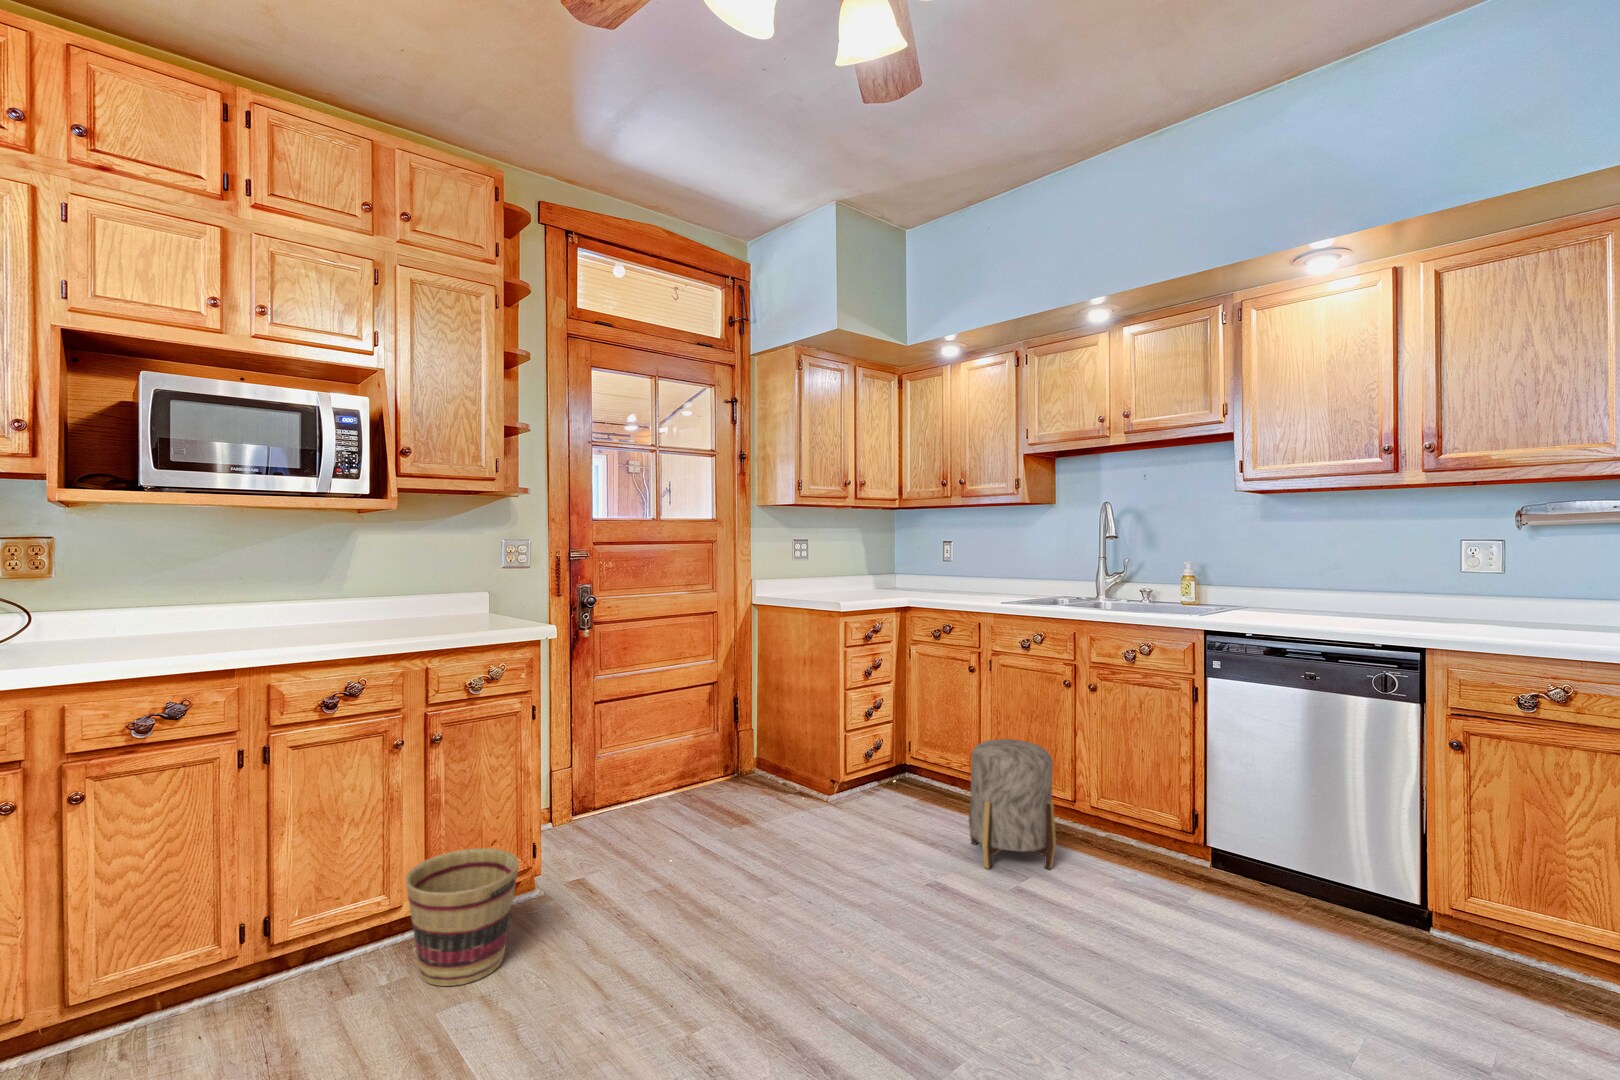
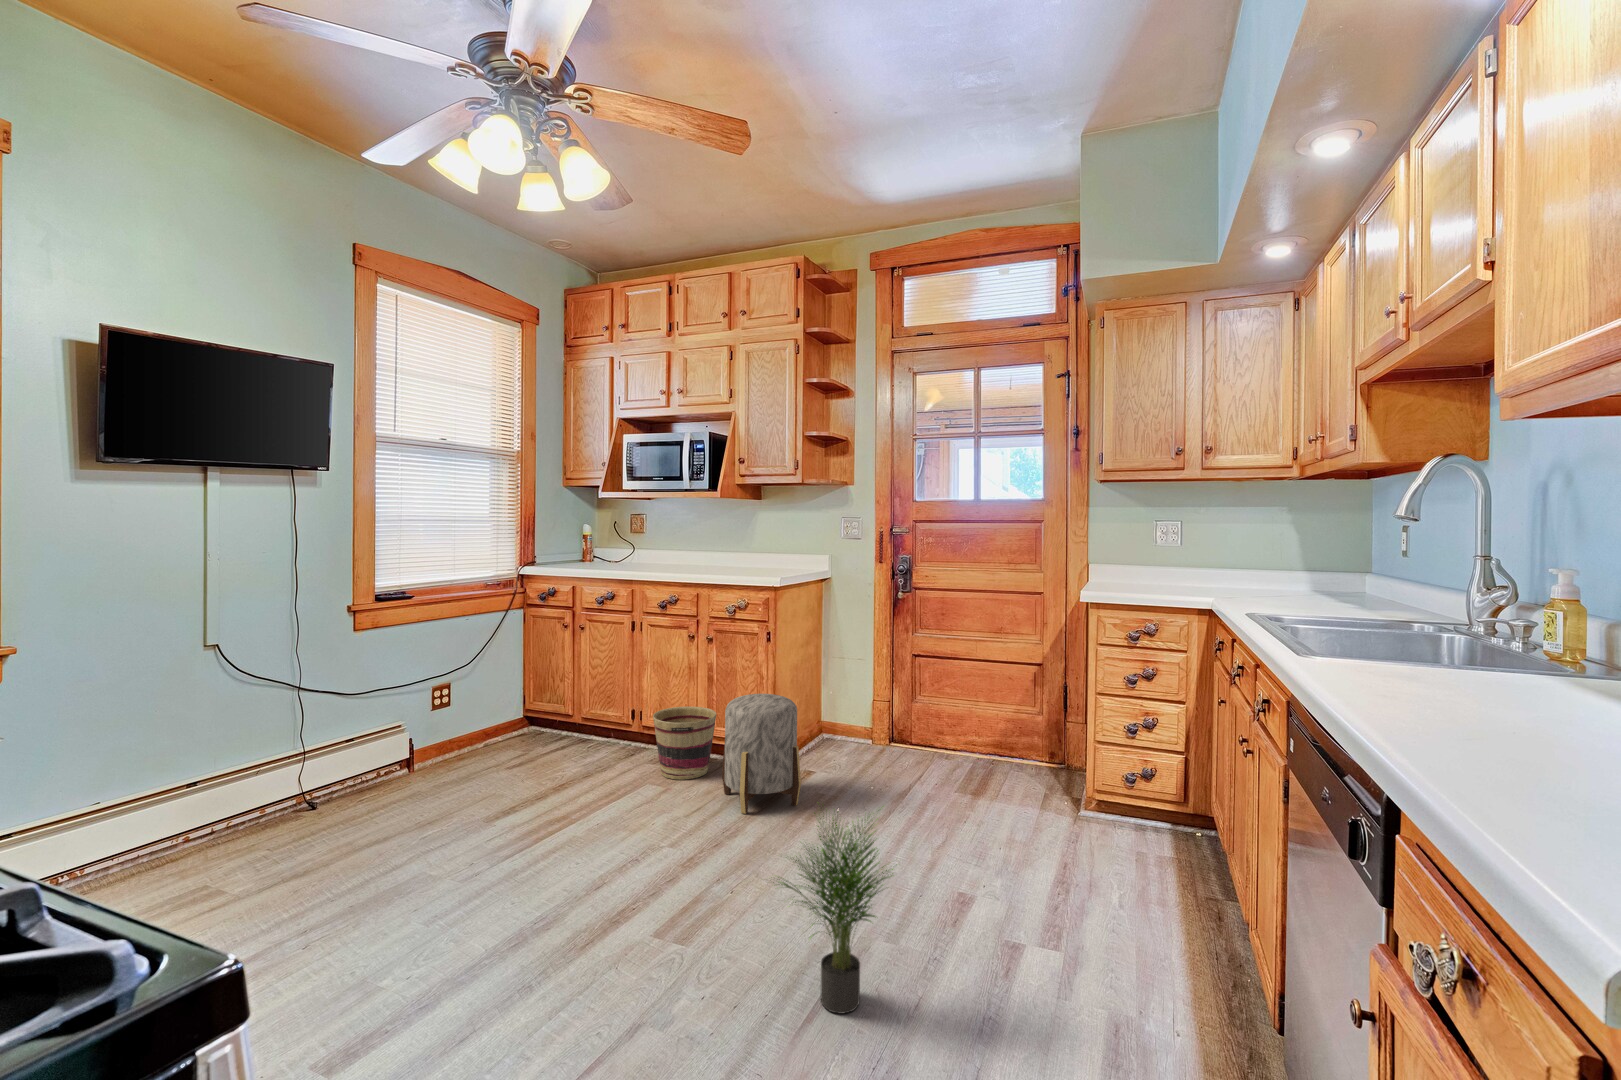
stool: present [969,739,1056,869] -> present [722,694,801,814]
potted plant: none [1039,792,1145,986] -> present [773,810,893,1014]

